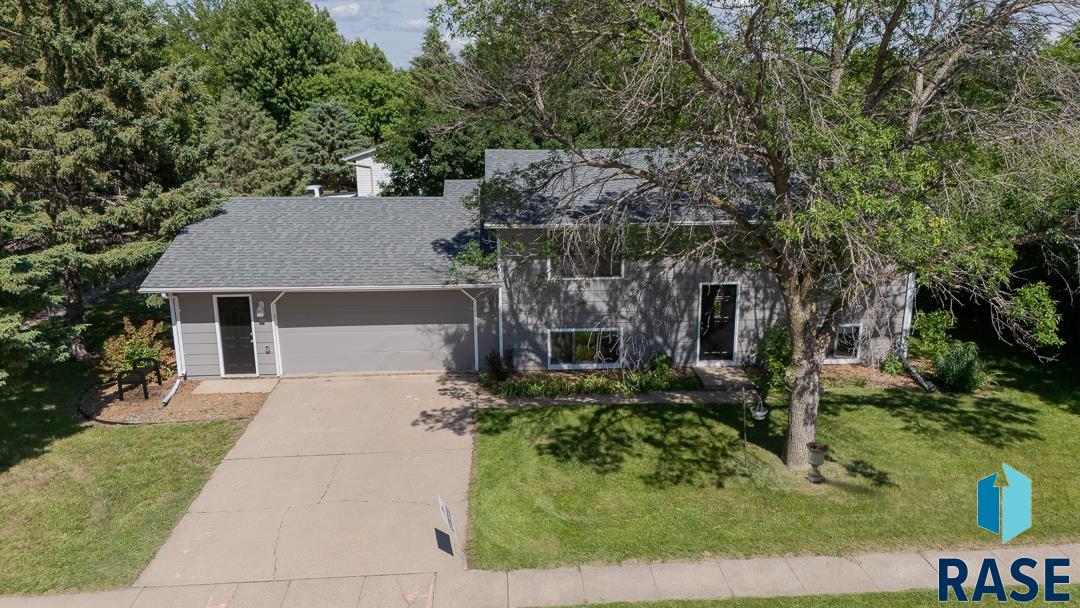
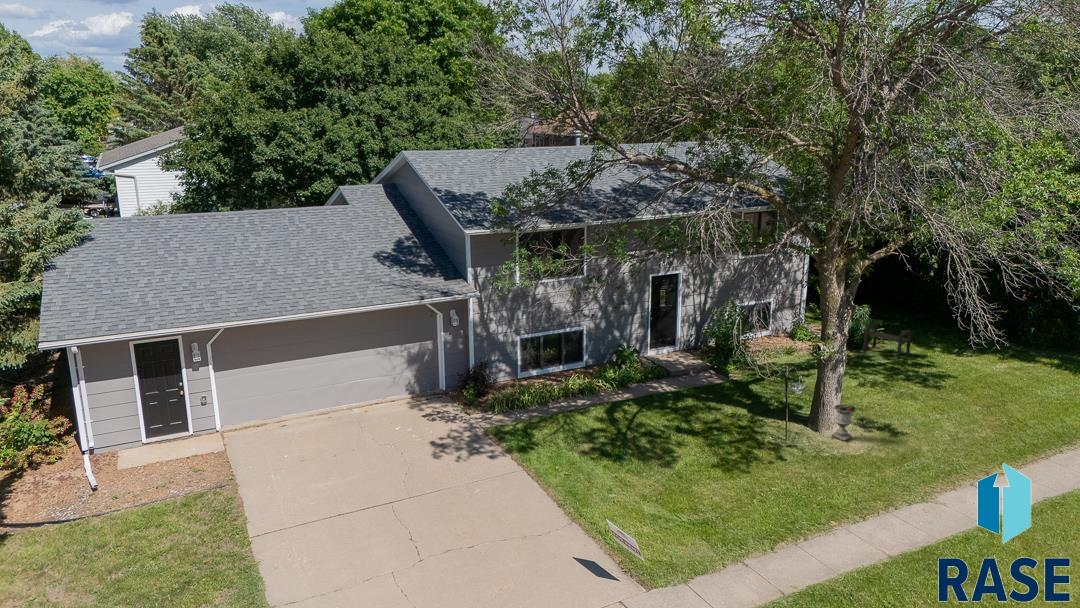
bench: present [117,357,162,401] -> present [863,323,911,359]

